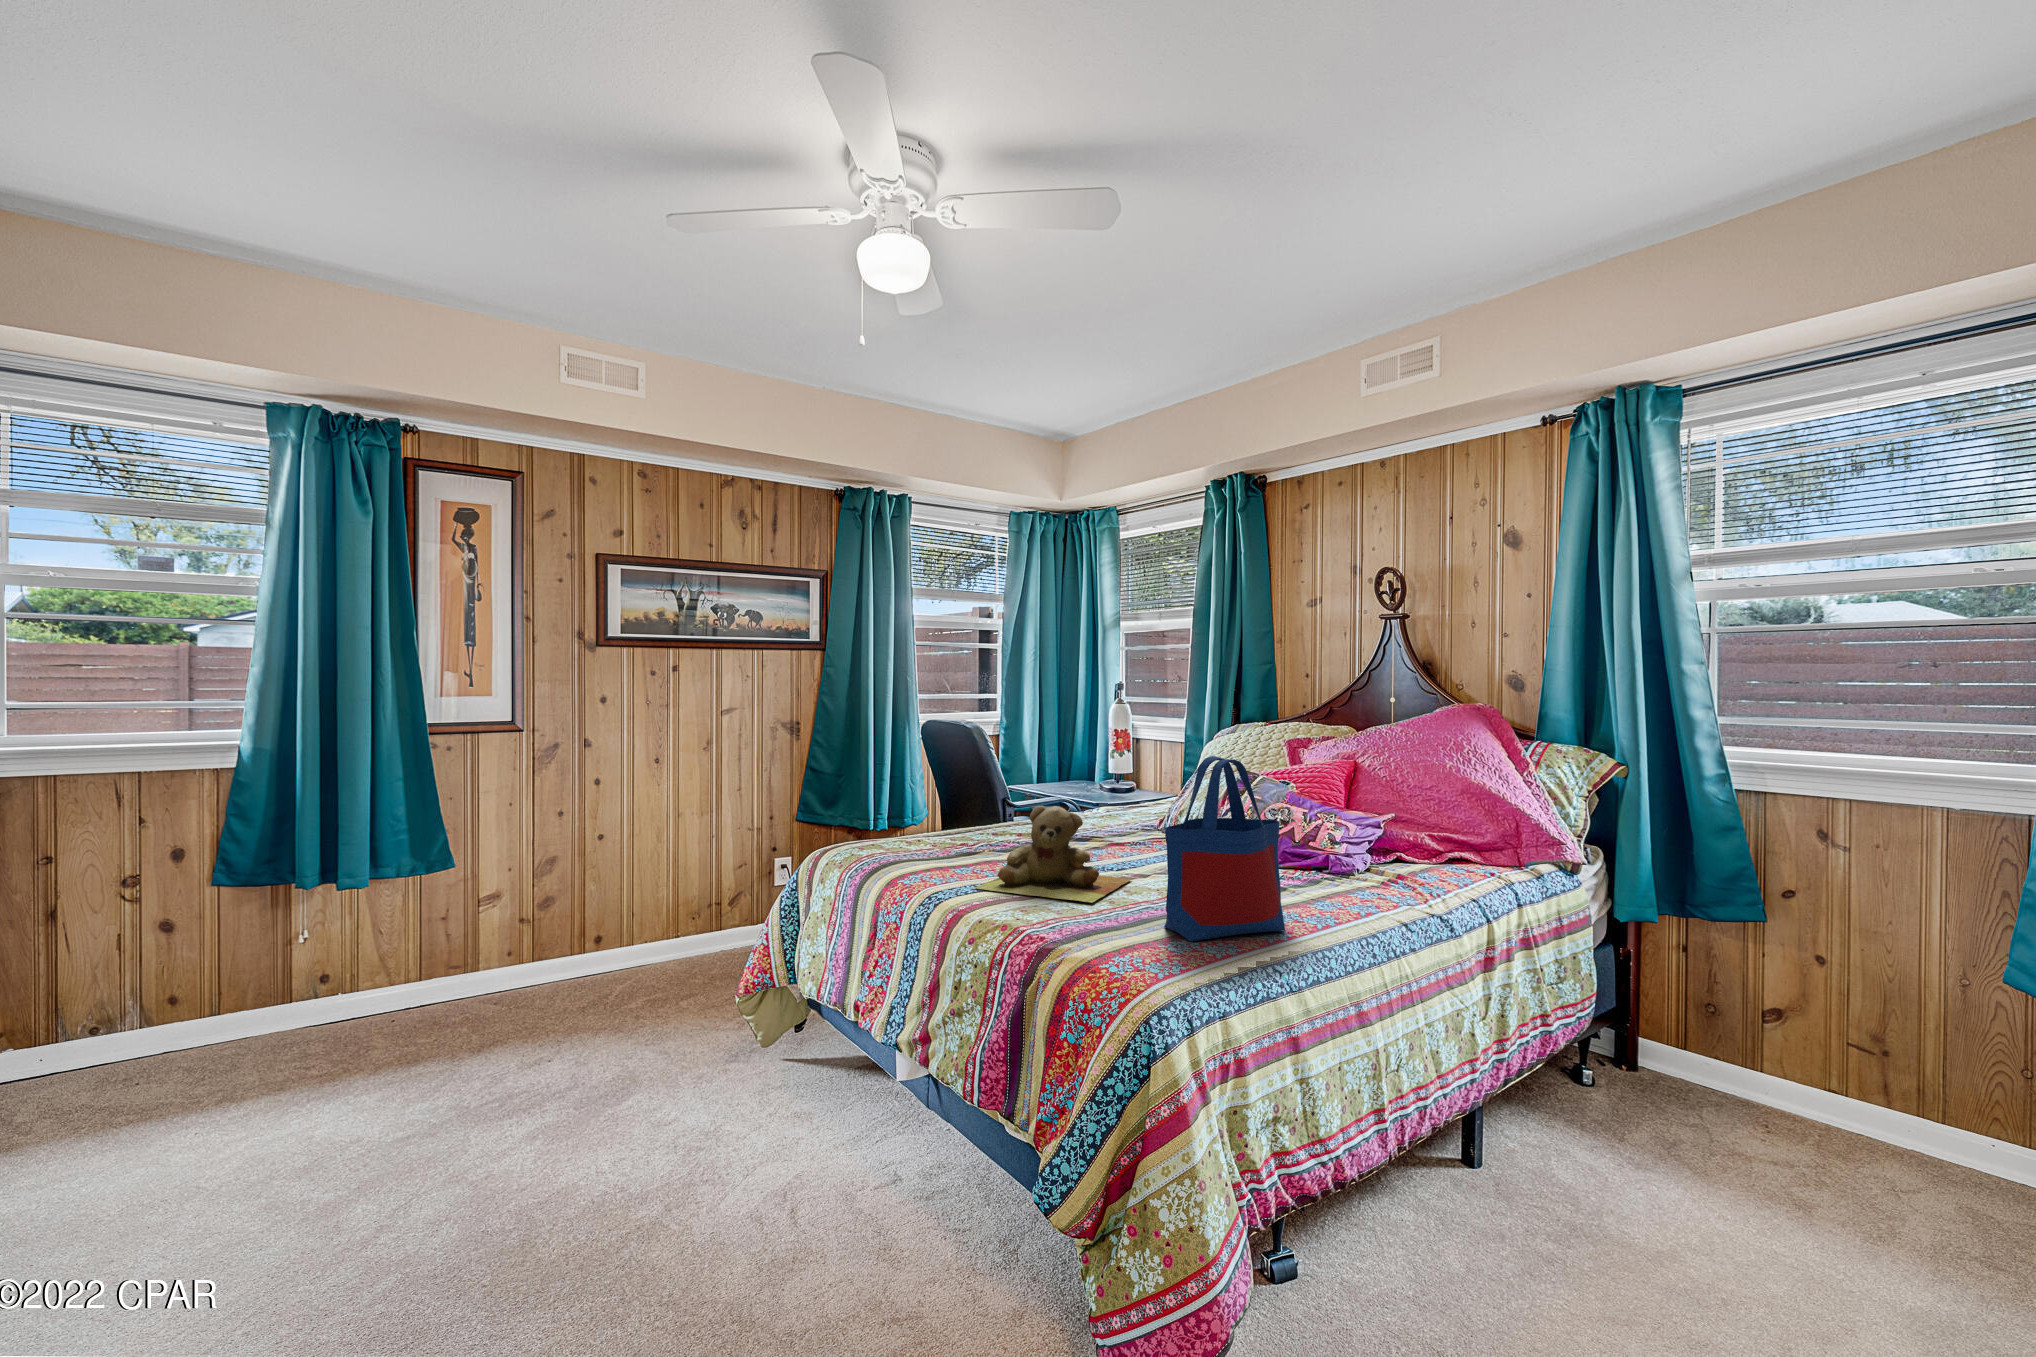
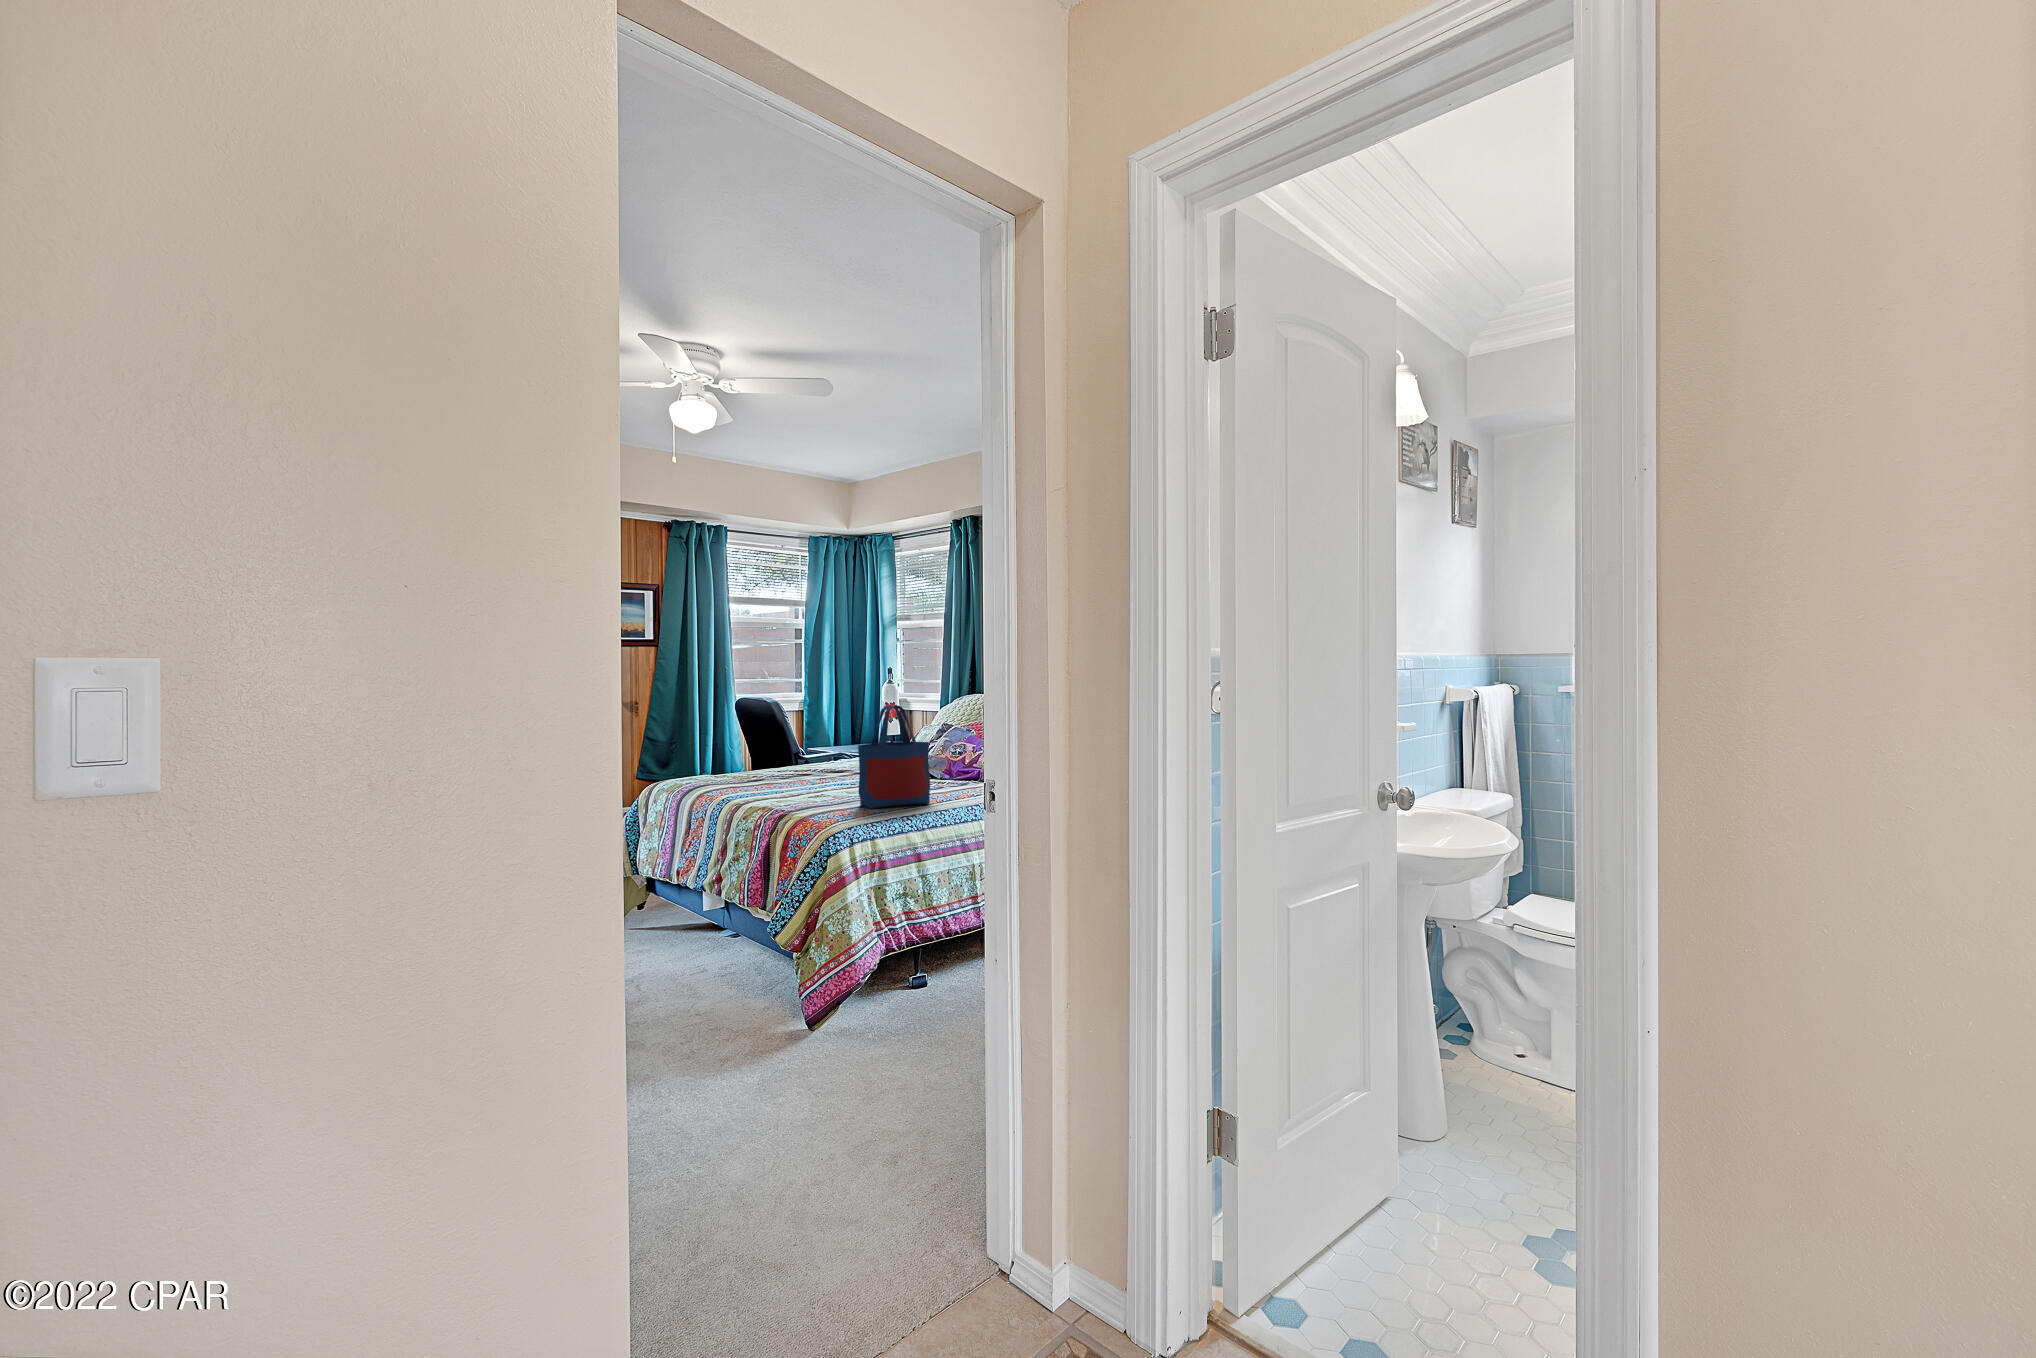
teddy bear: present [976,806,1131,903] -> none [753,742,859,797]

